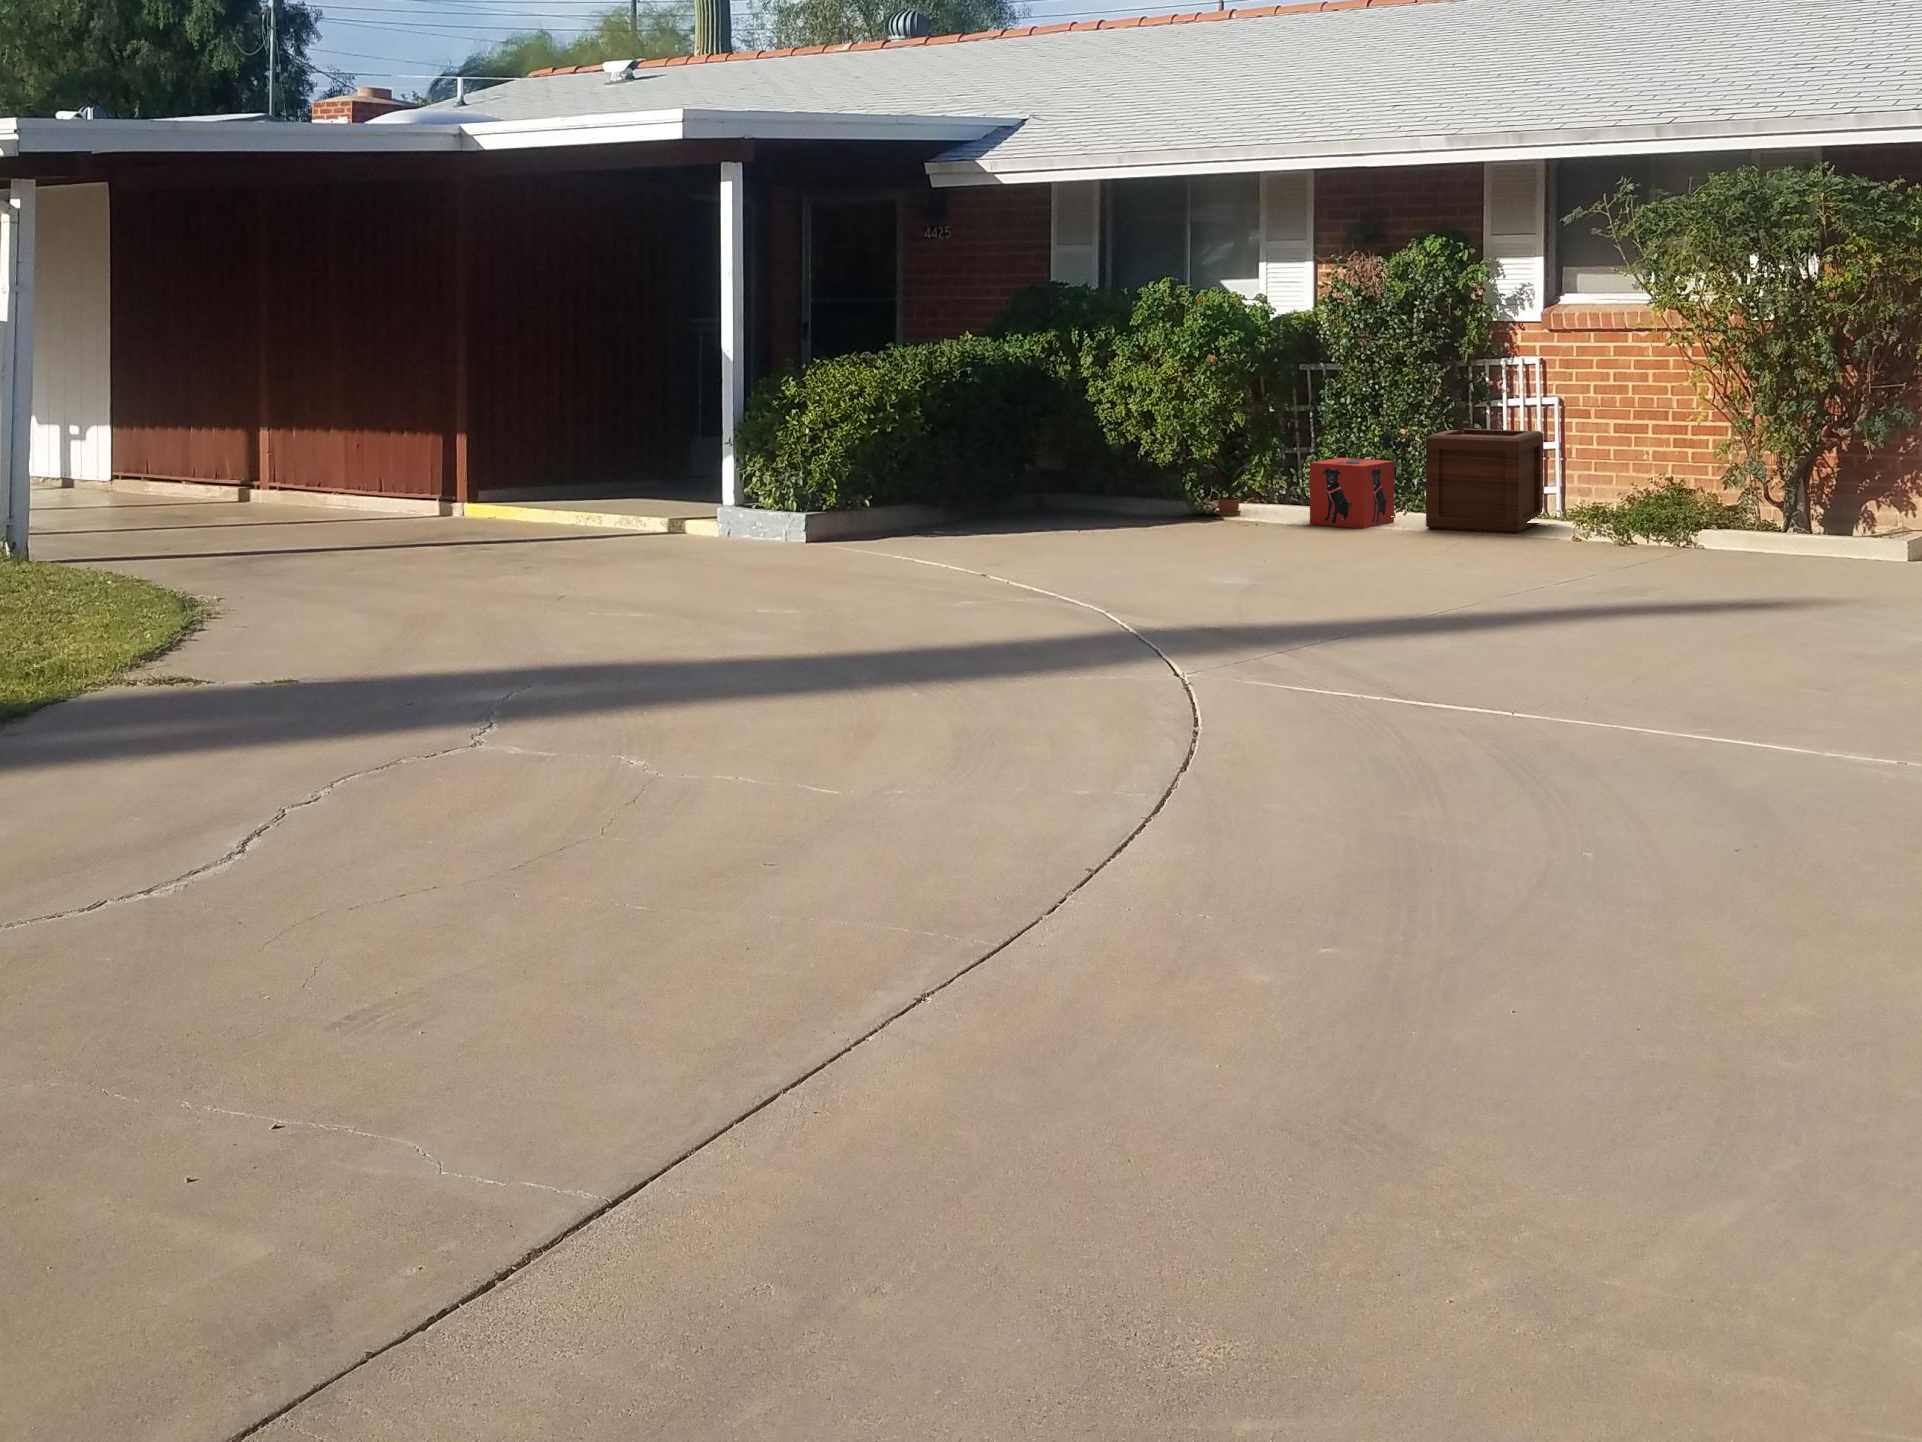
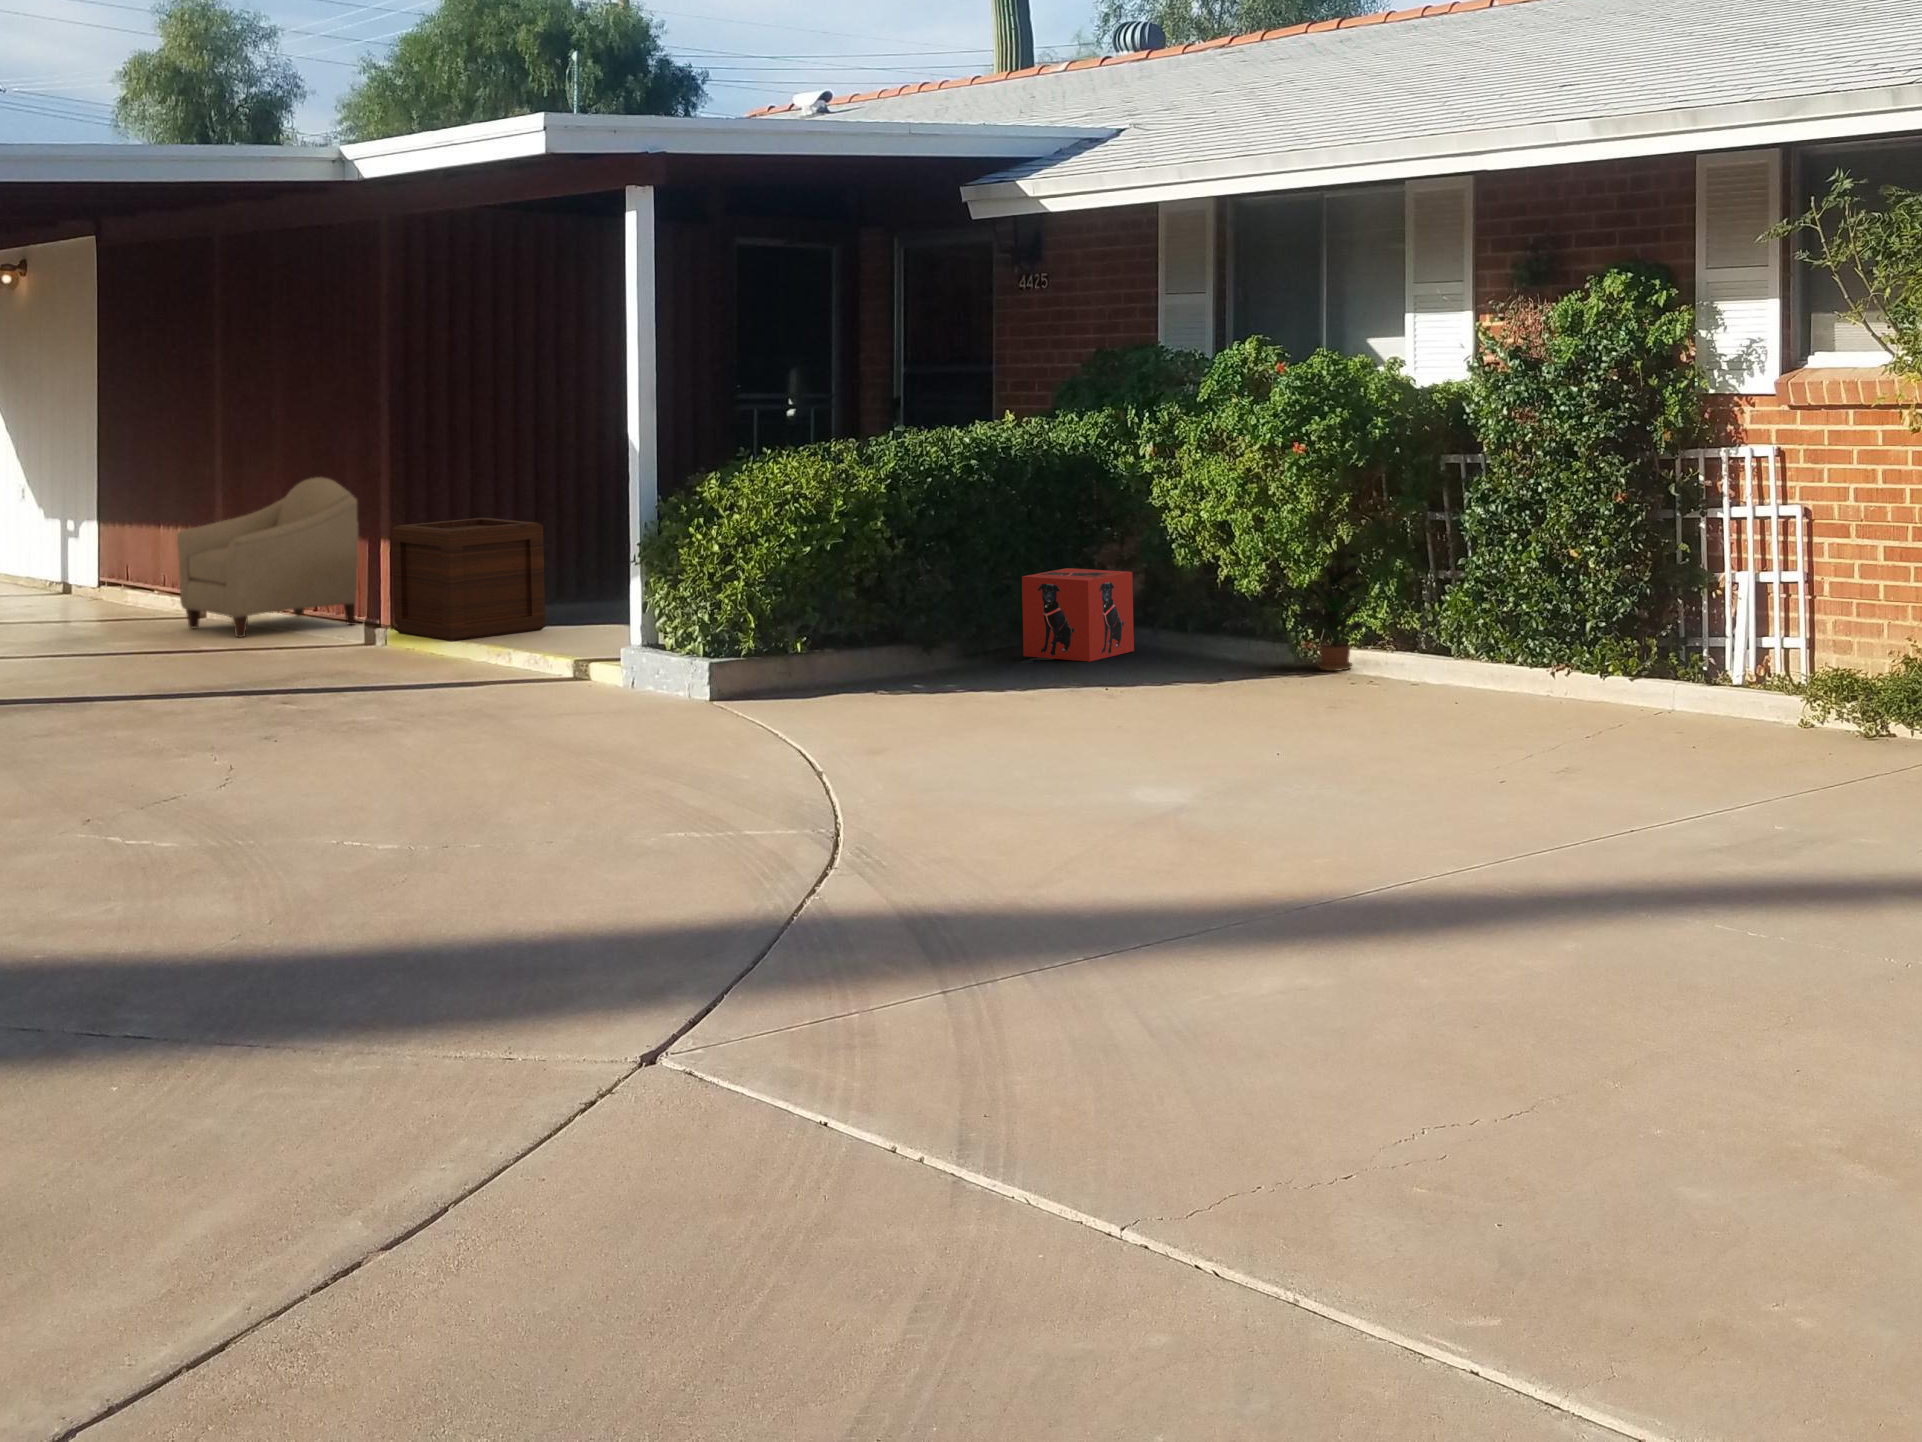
chair: none [278,384,430,509] -> present [177,477,358,637]
wooden crate: present [1426,429,1543,533] -> present [392,518,545,641]
storage box: present [1310,458,1394,528] -> present [1022,568,1134,662]

